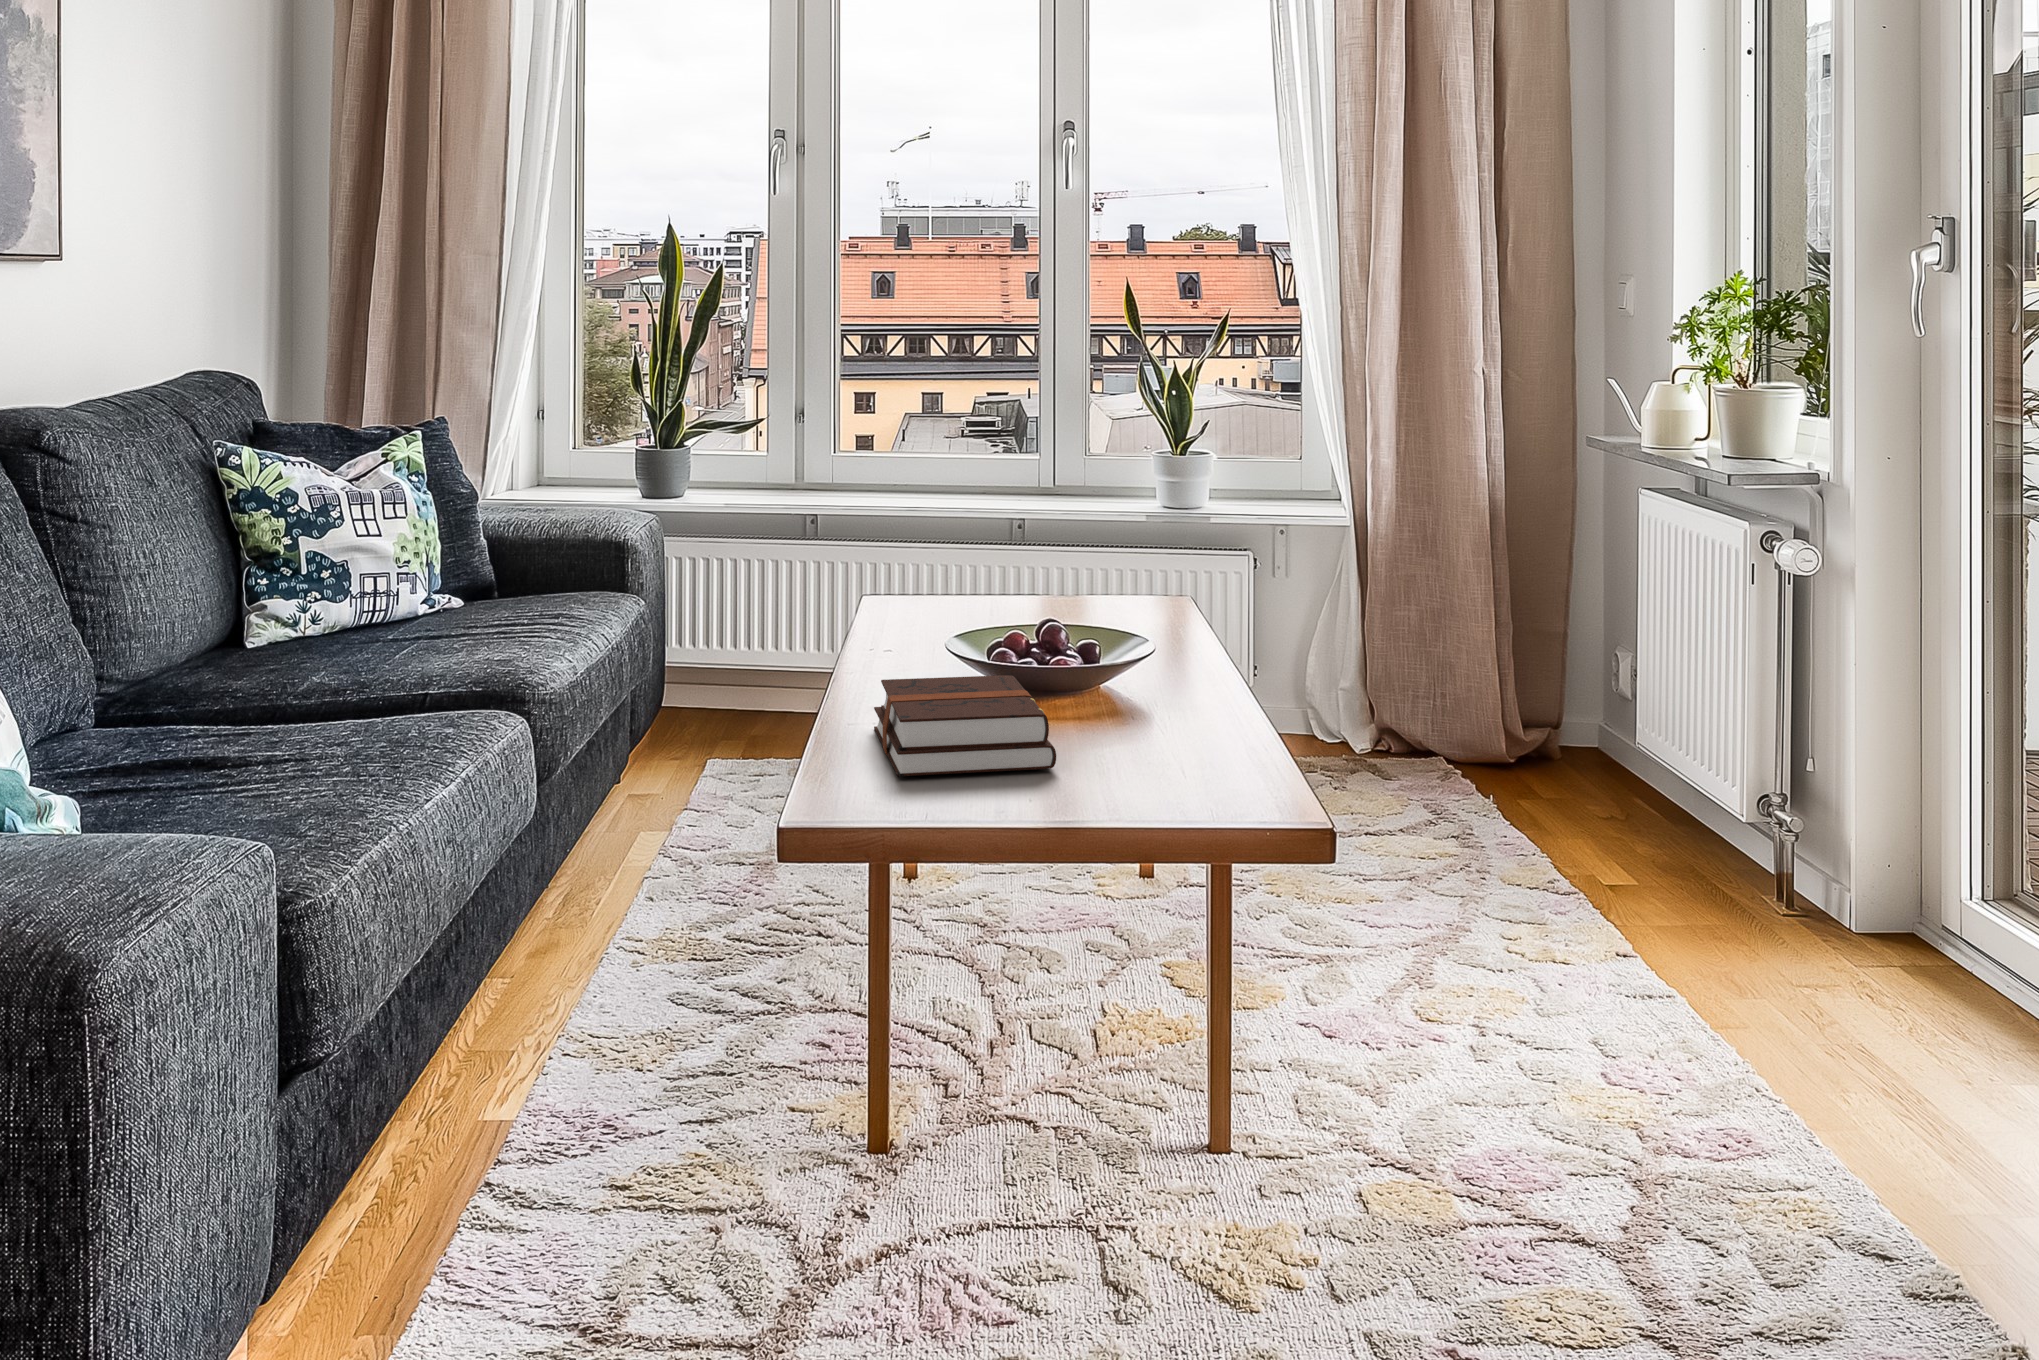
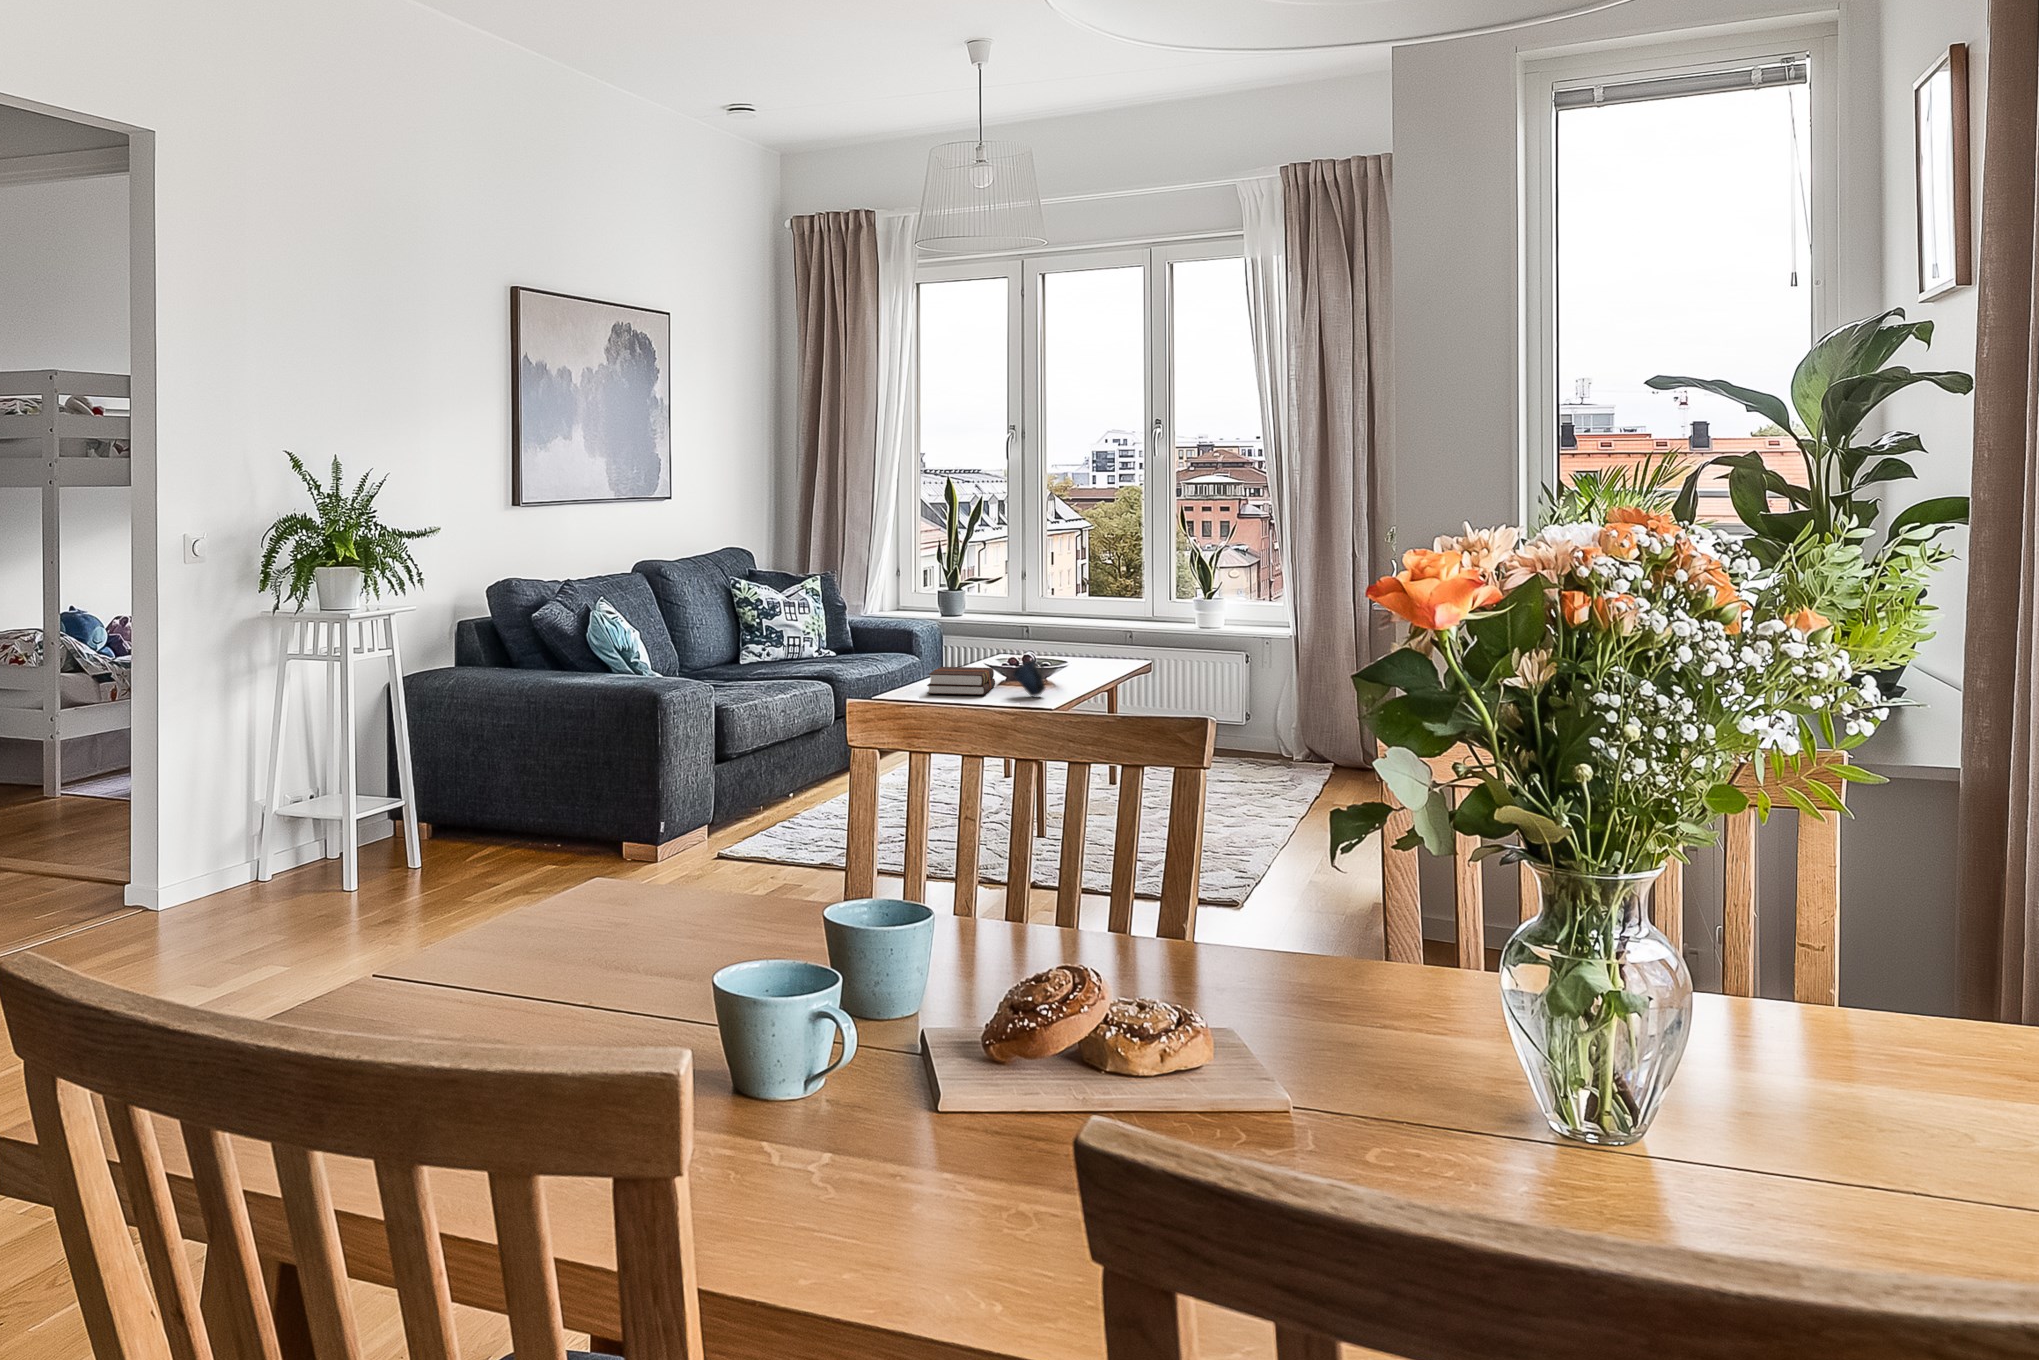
mug: none [1119,664,1213,763] -> present [1013,660,1045,696]

